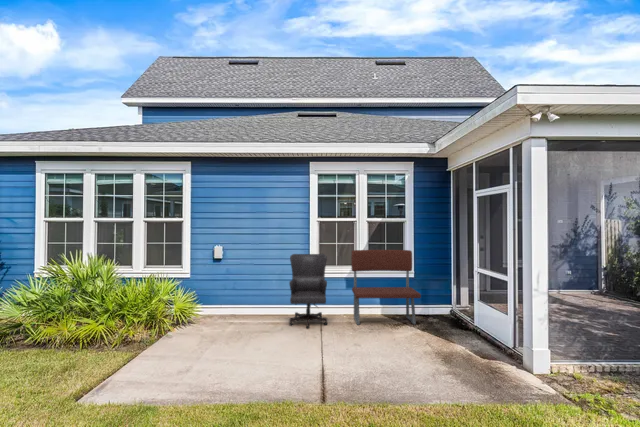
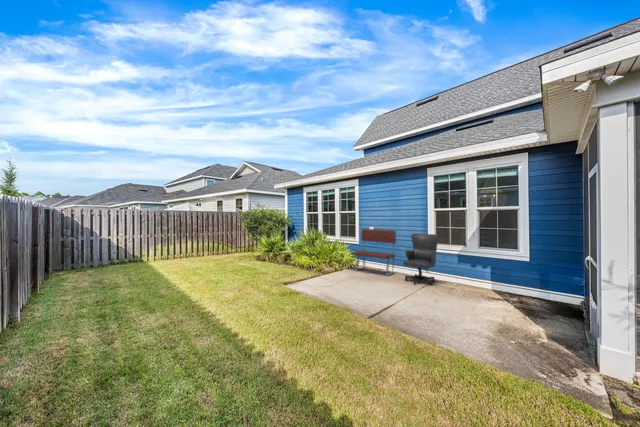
bench: present [351,250,421,325] -> present [352,229,396,276]

